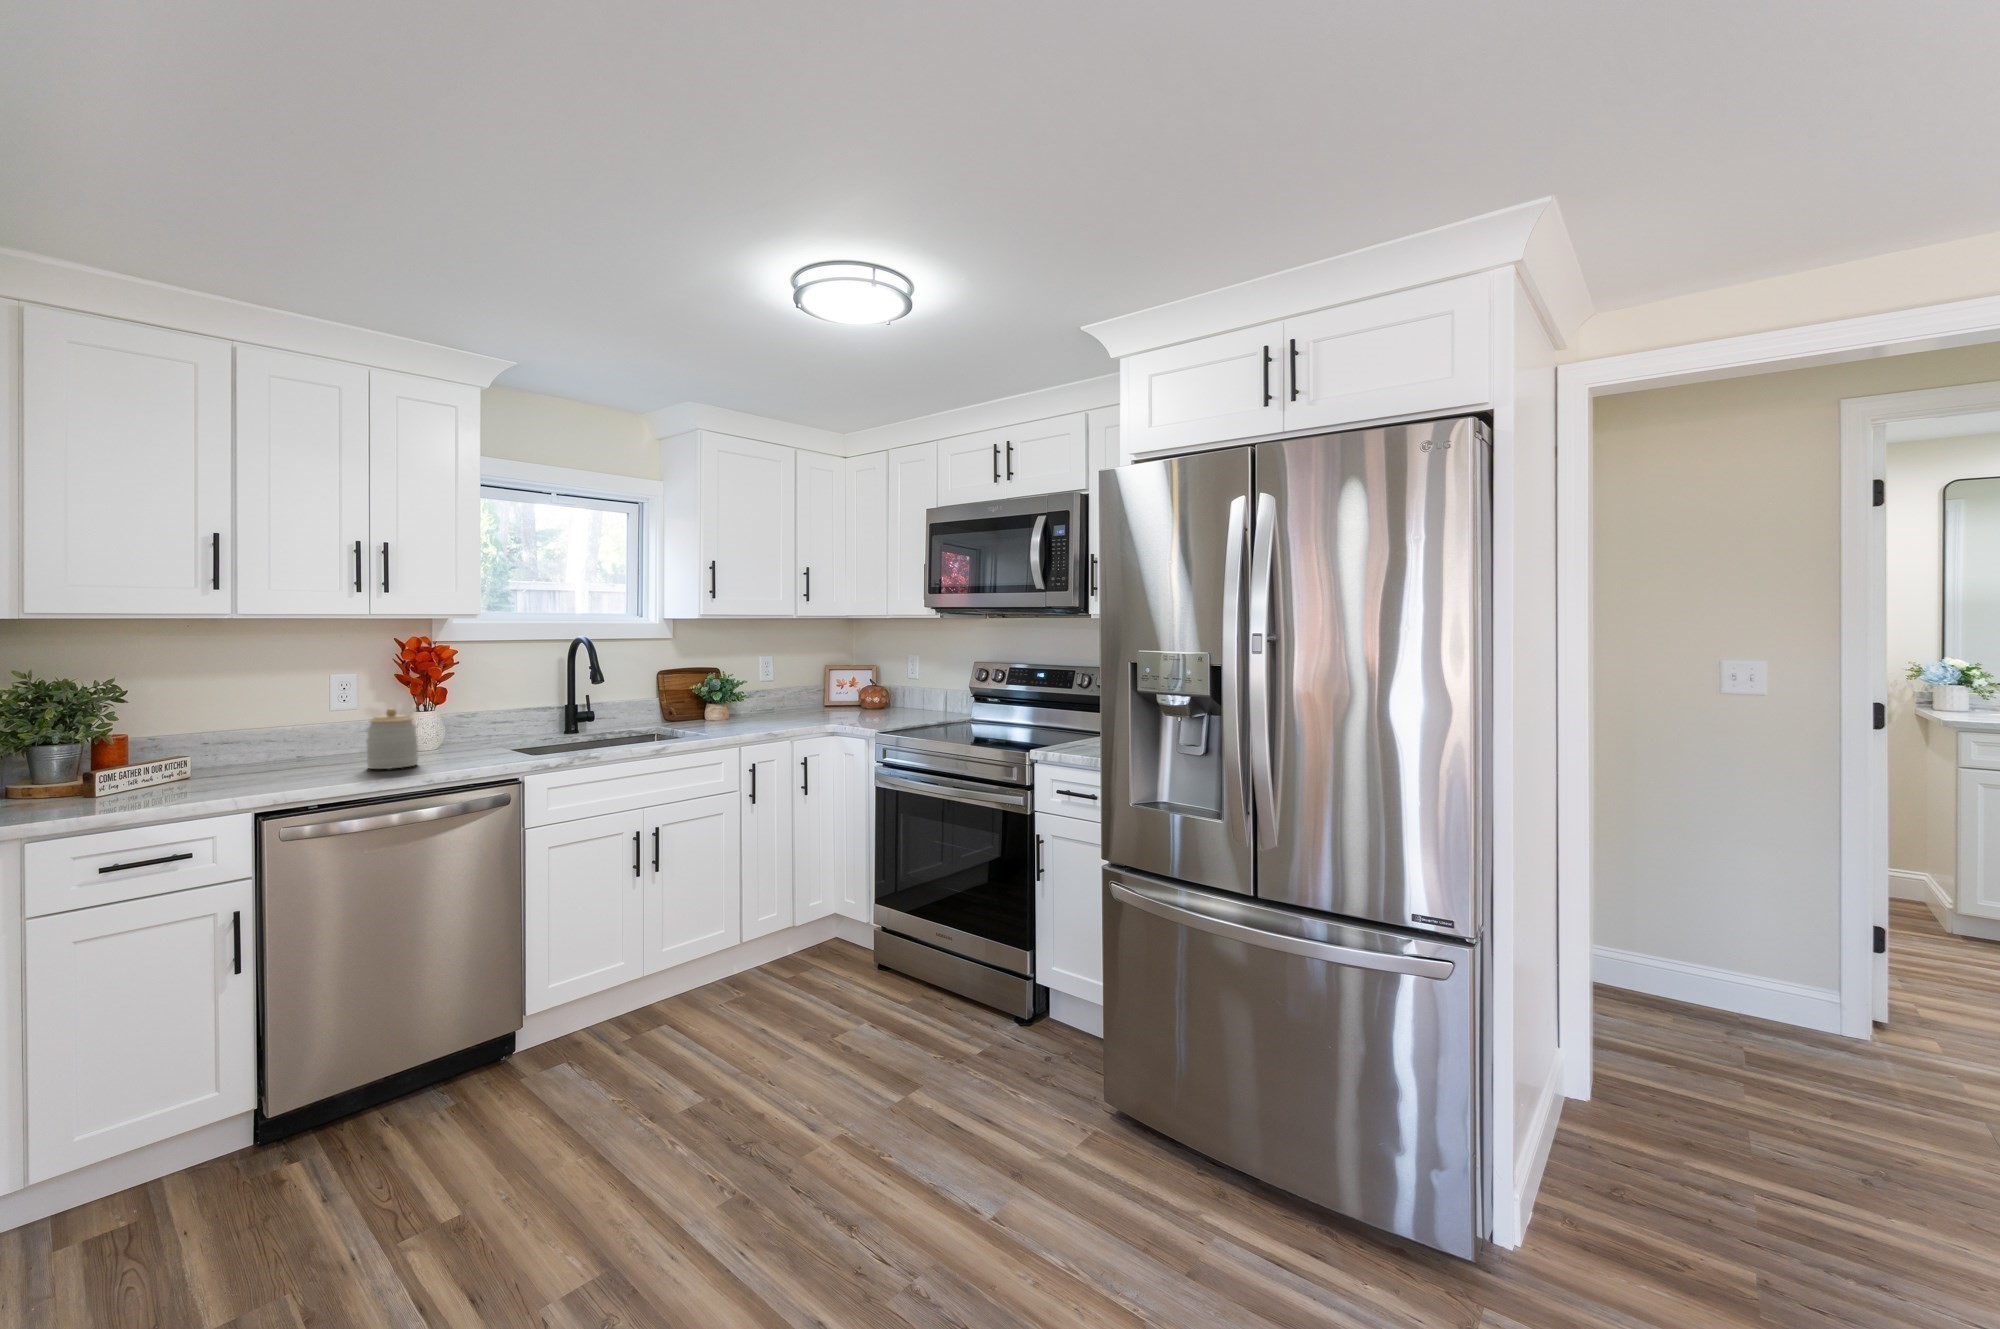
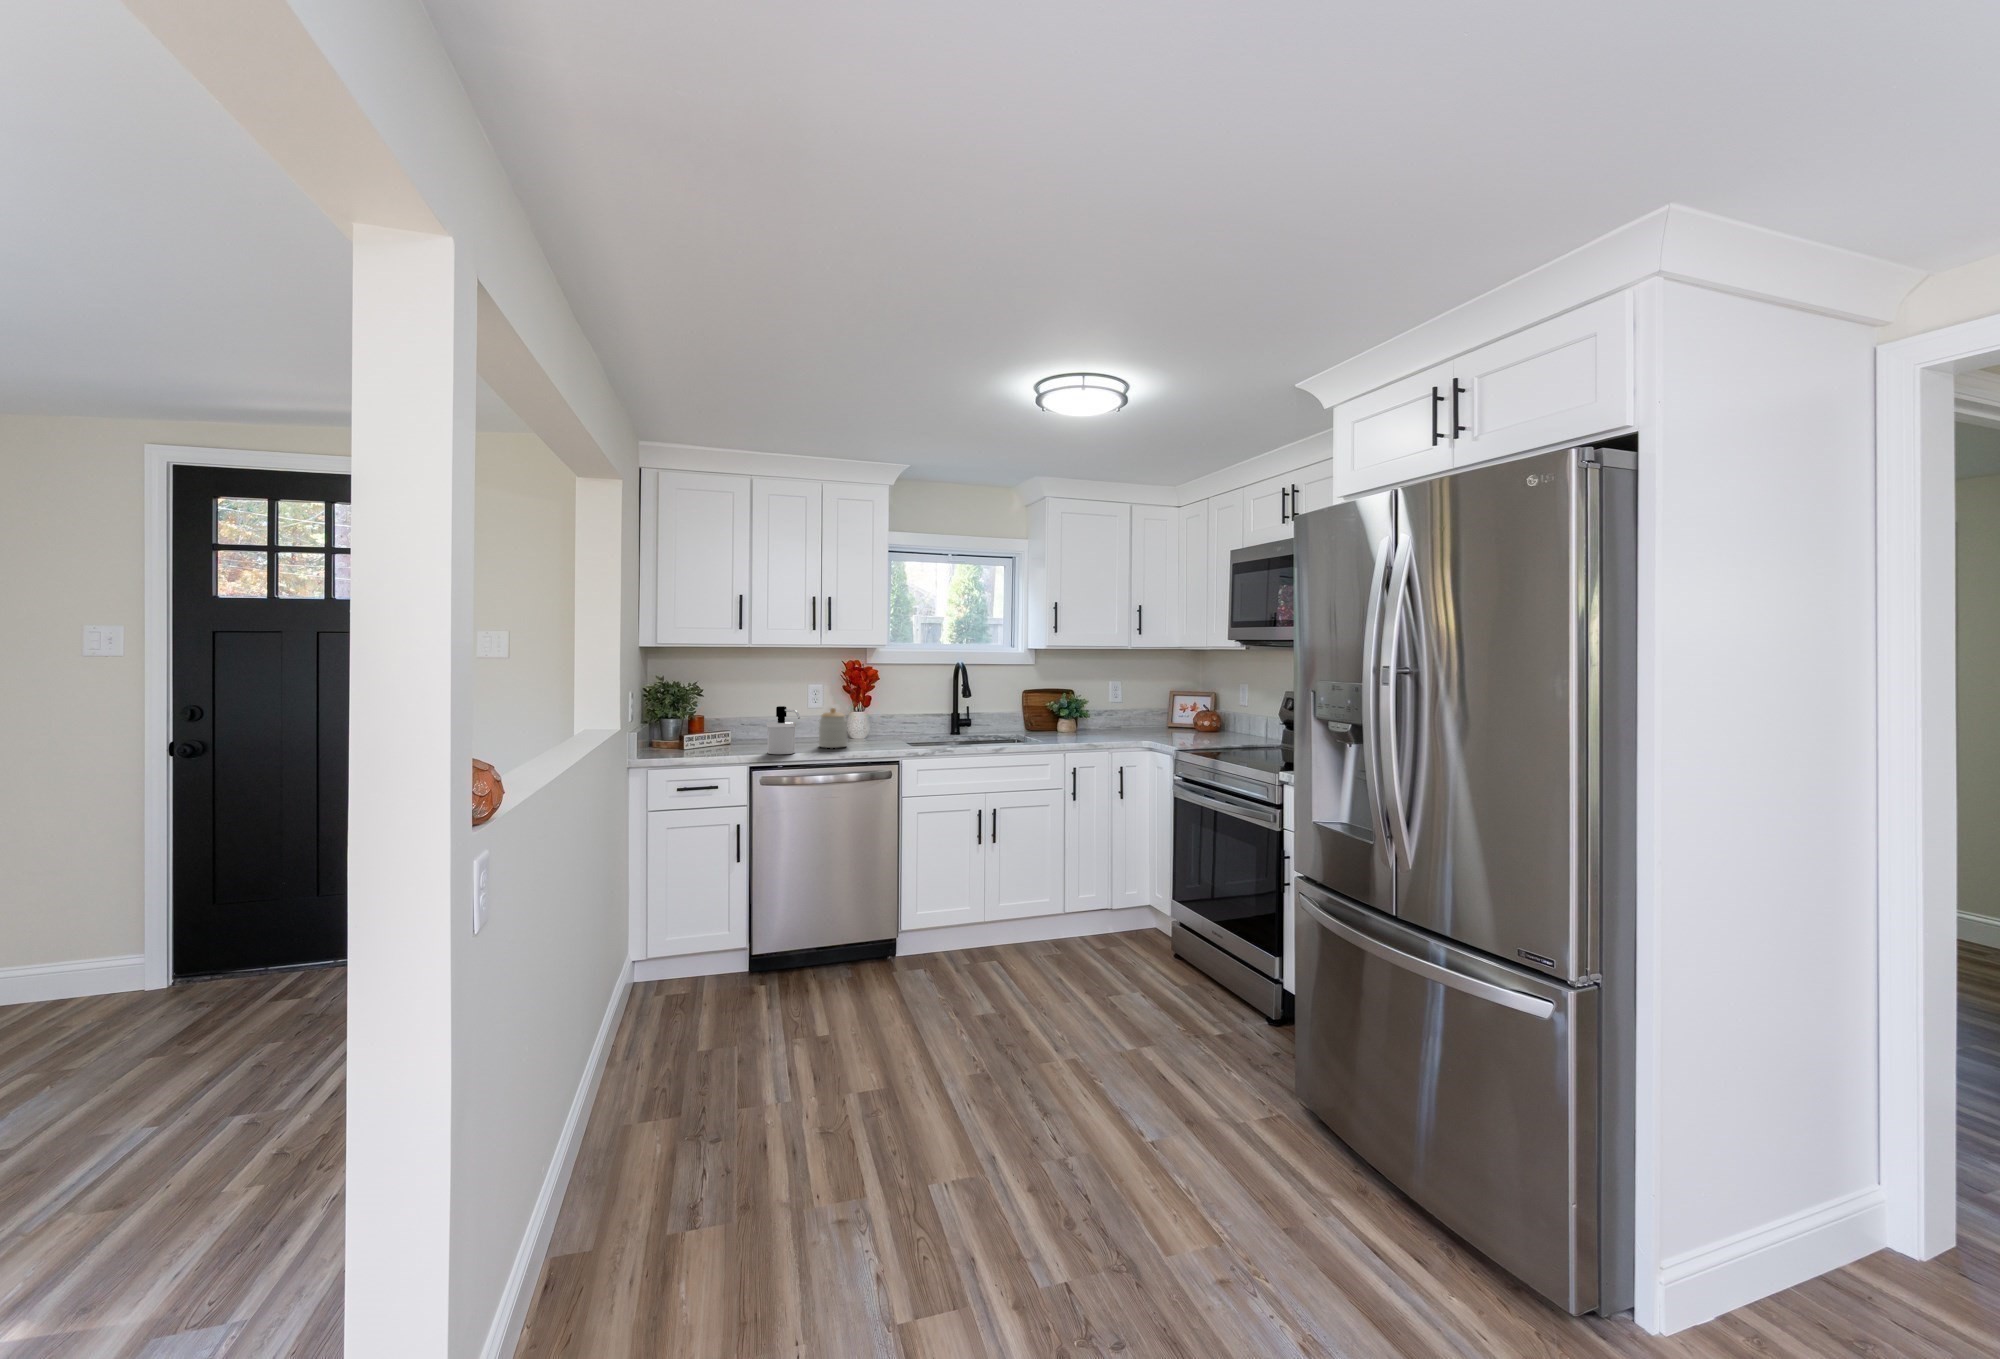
soap dispenser: none [275,711,346,788] -> present [767,706,800,754]

